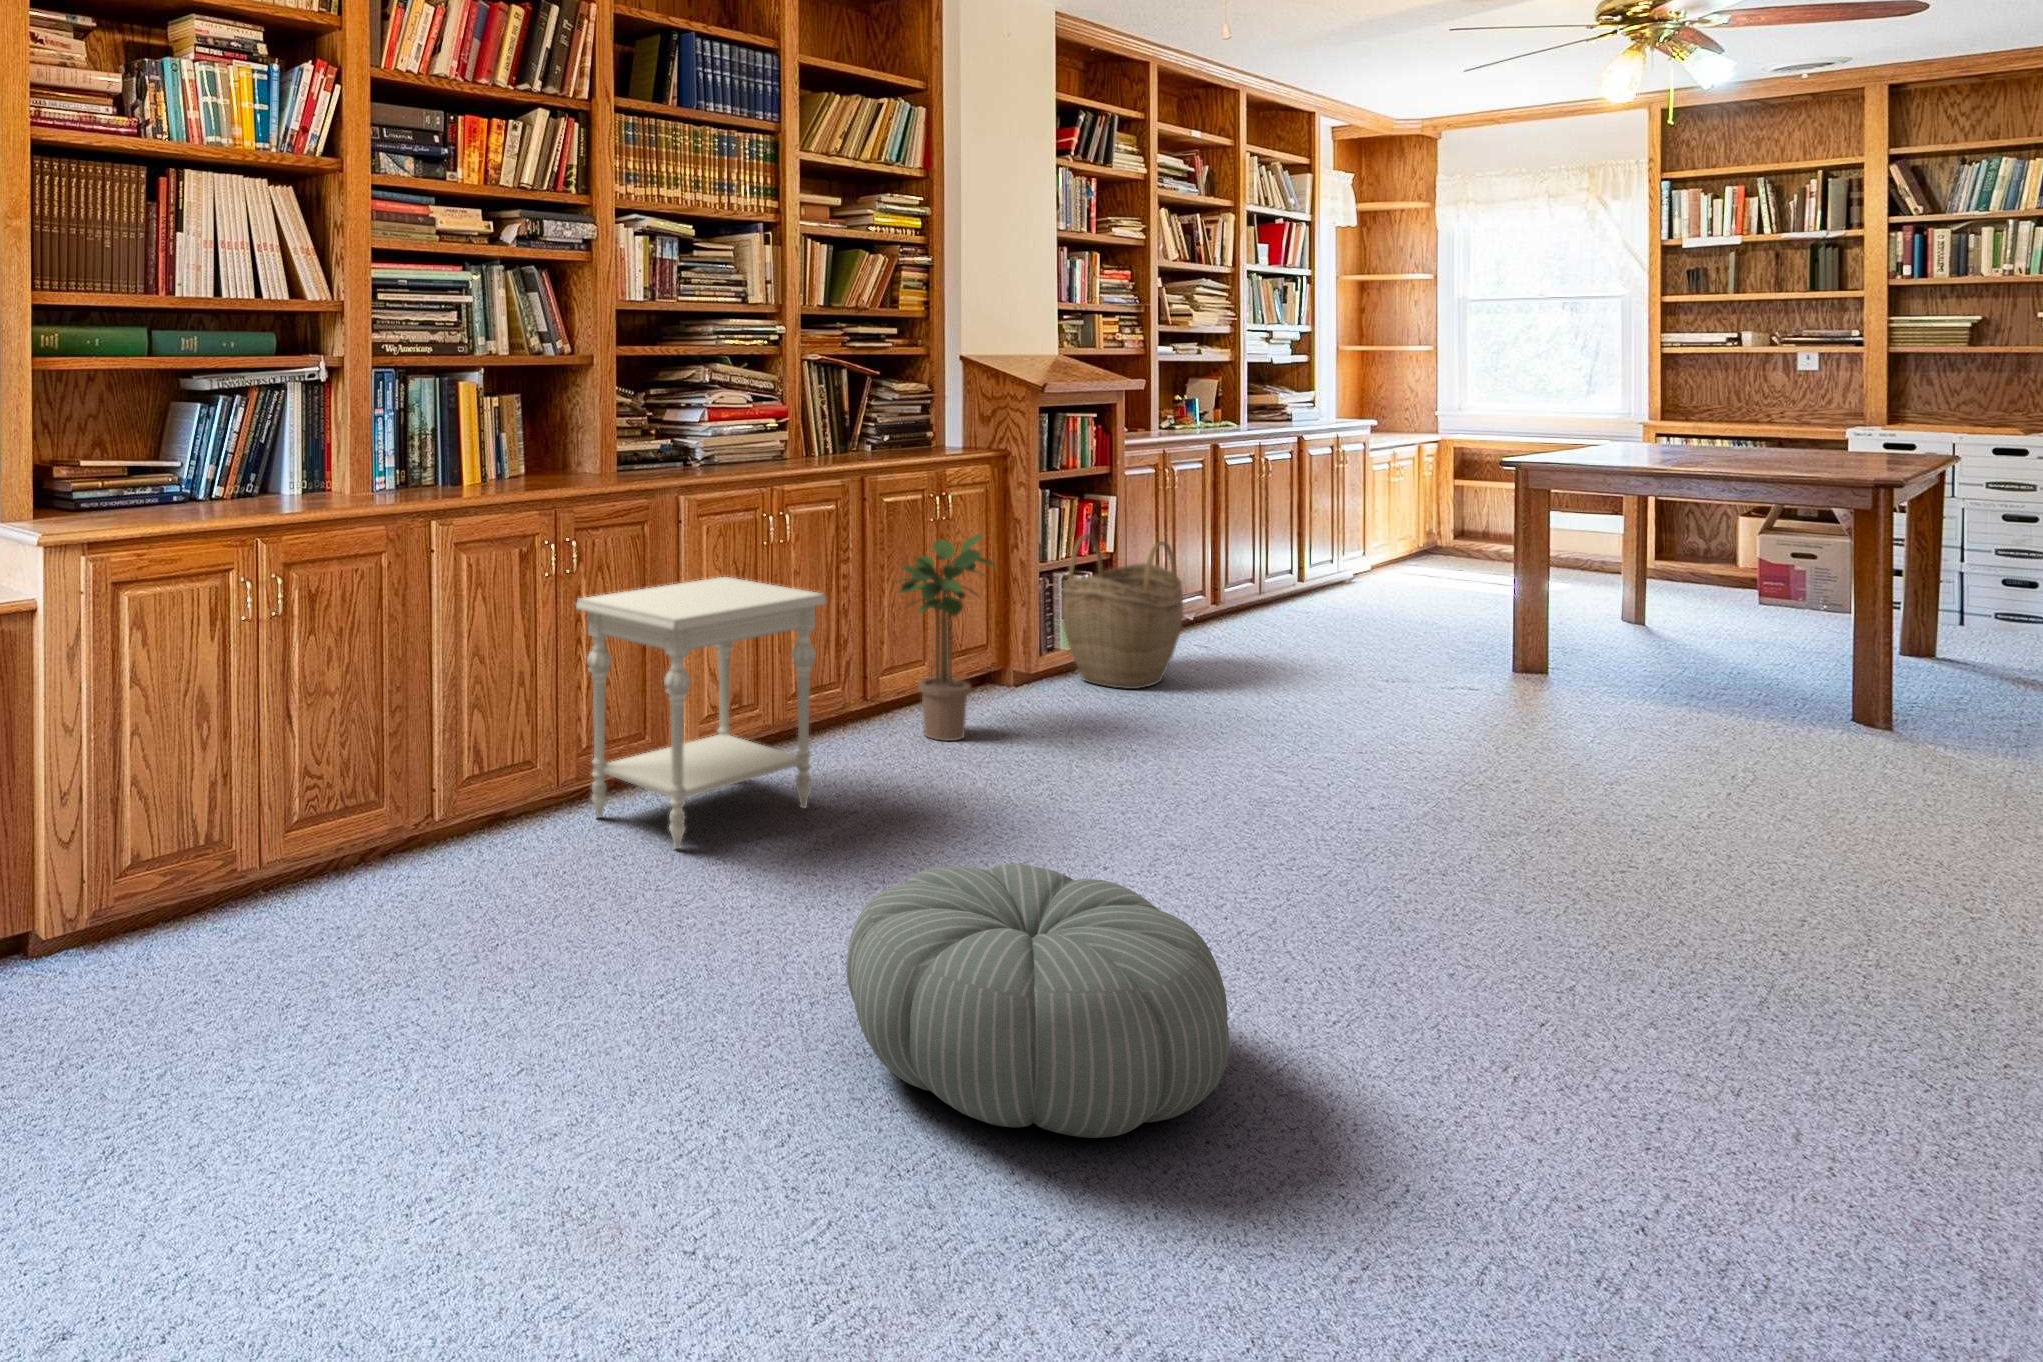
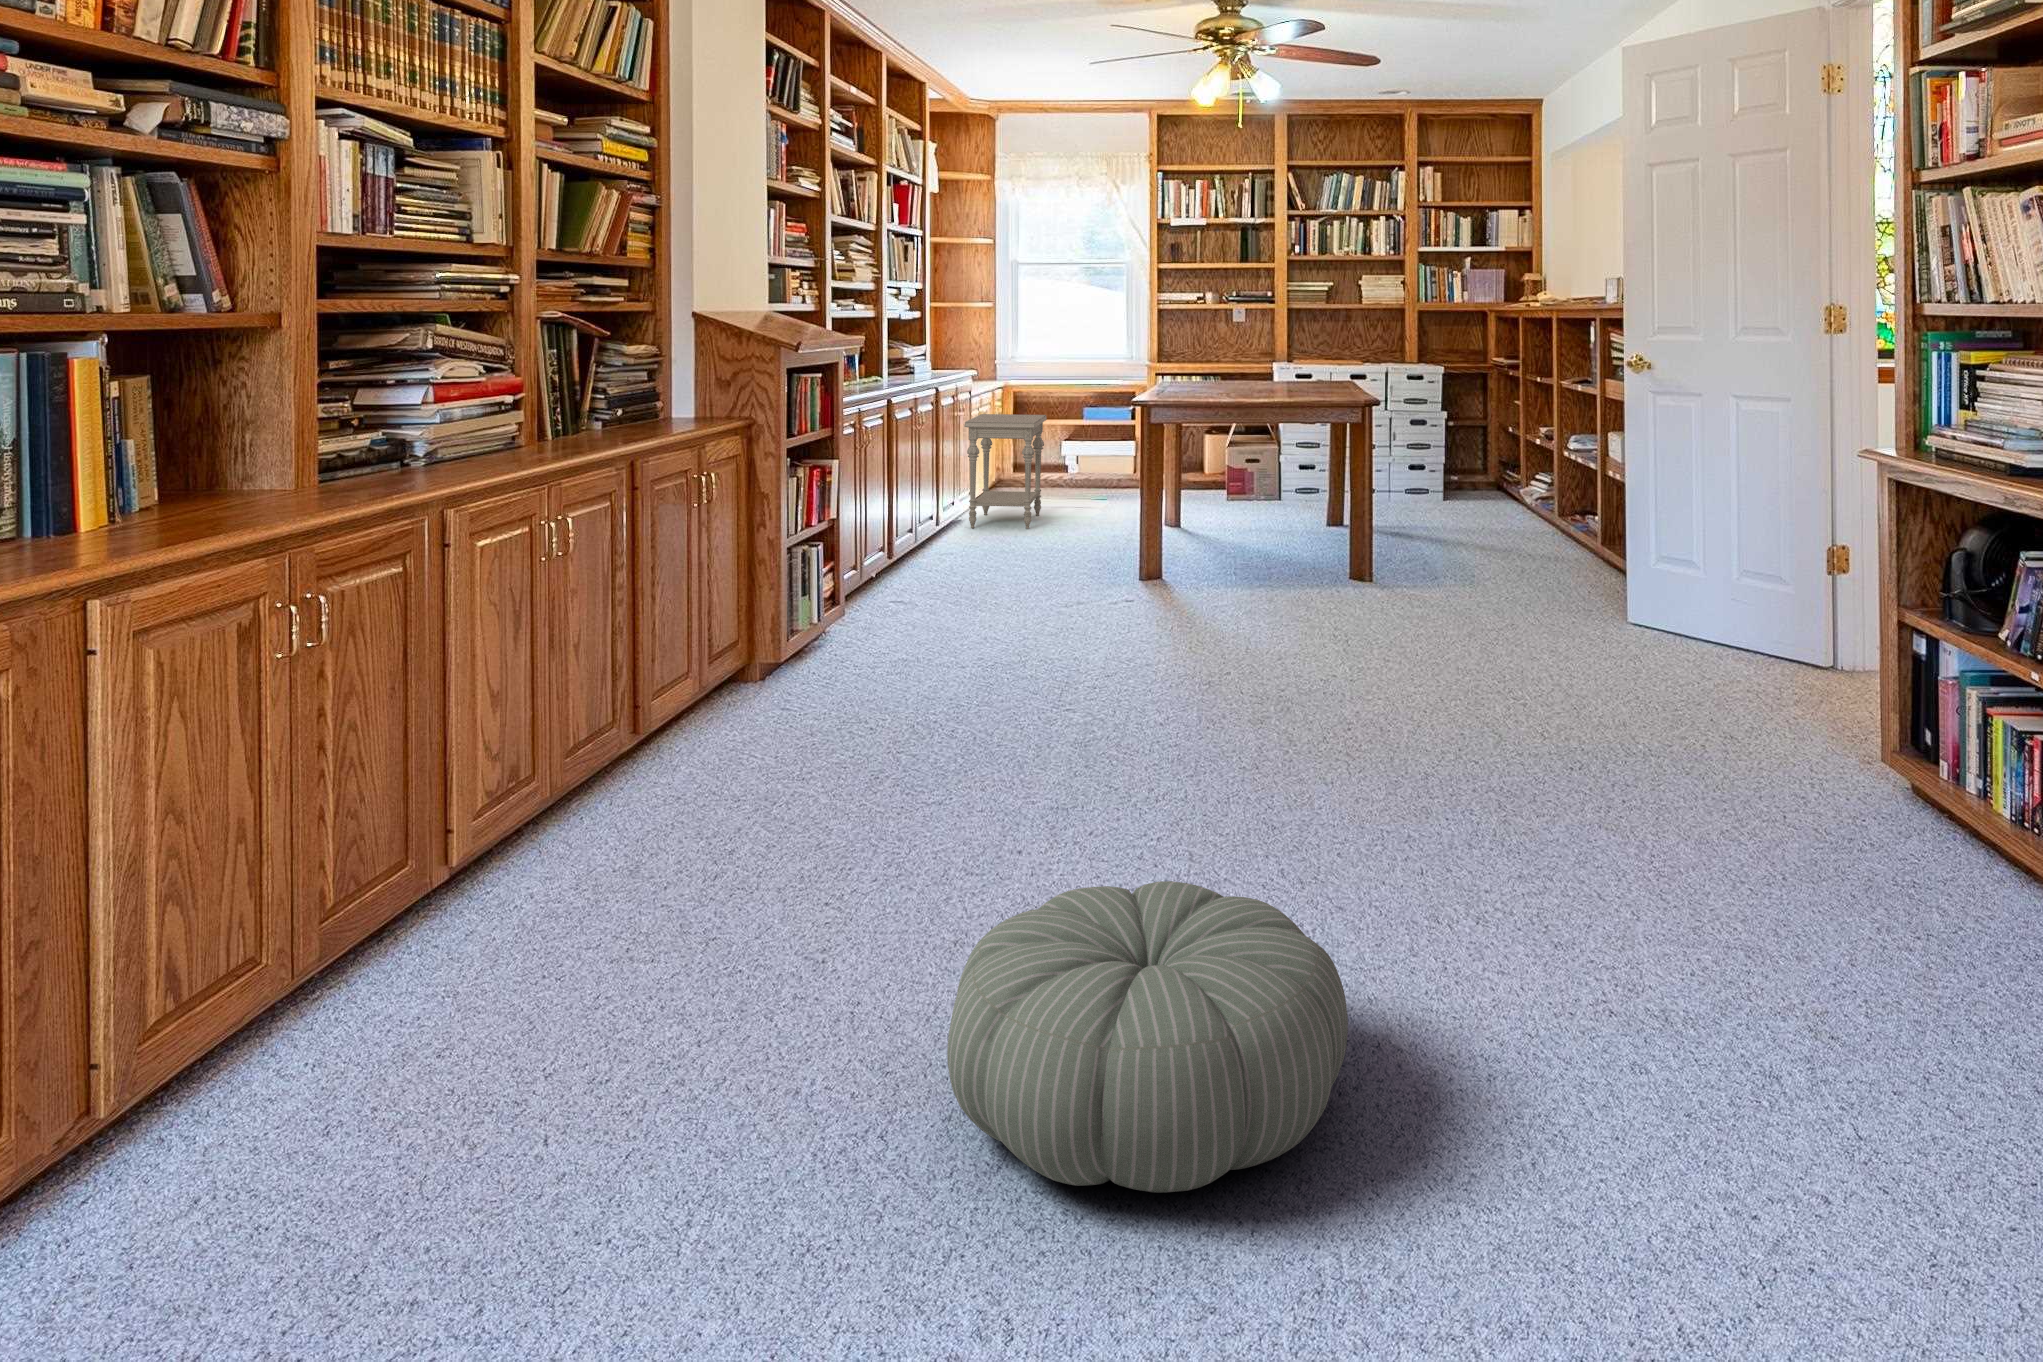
potted plant: present [899,534,998,741] -> none [660,519,787,765]
woven basket: present [1062,534,1183,689] -> none [795,506,909,666]
side table: present [576,577,826,849] -> present [964,414,1047,529]

